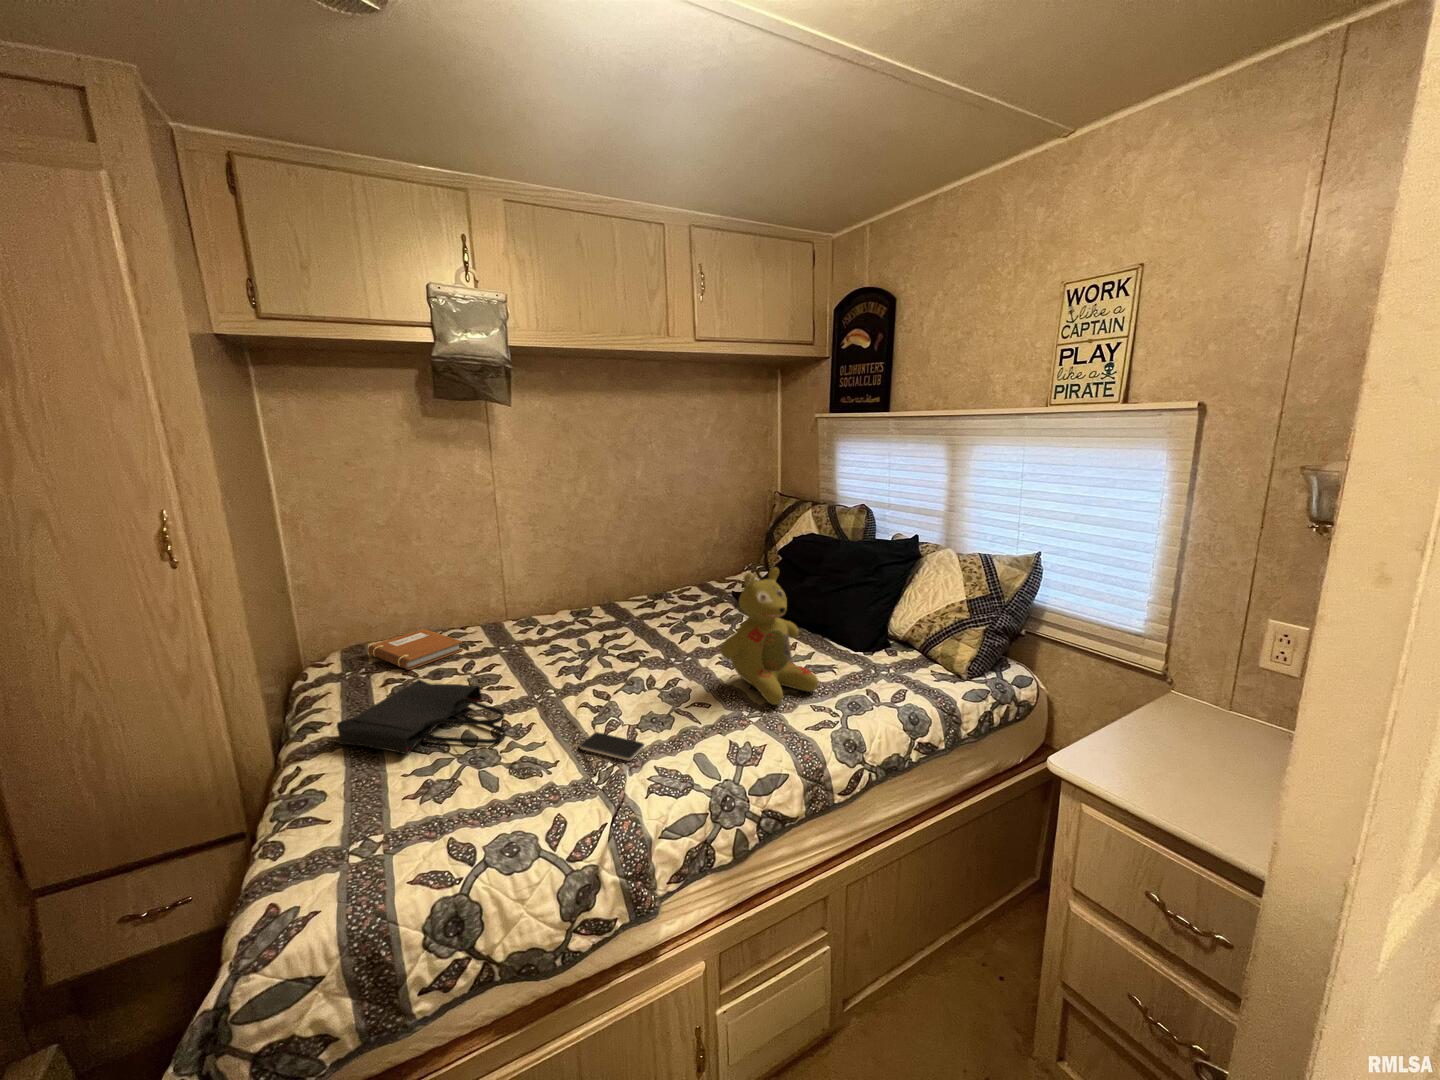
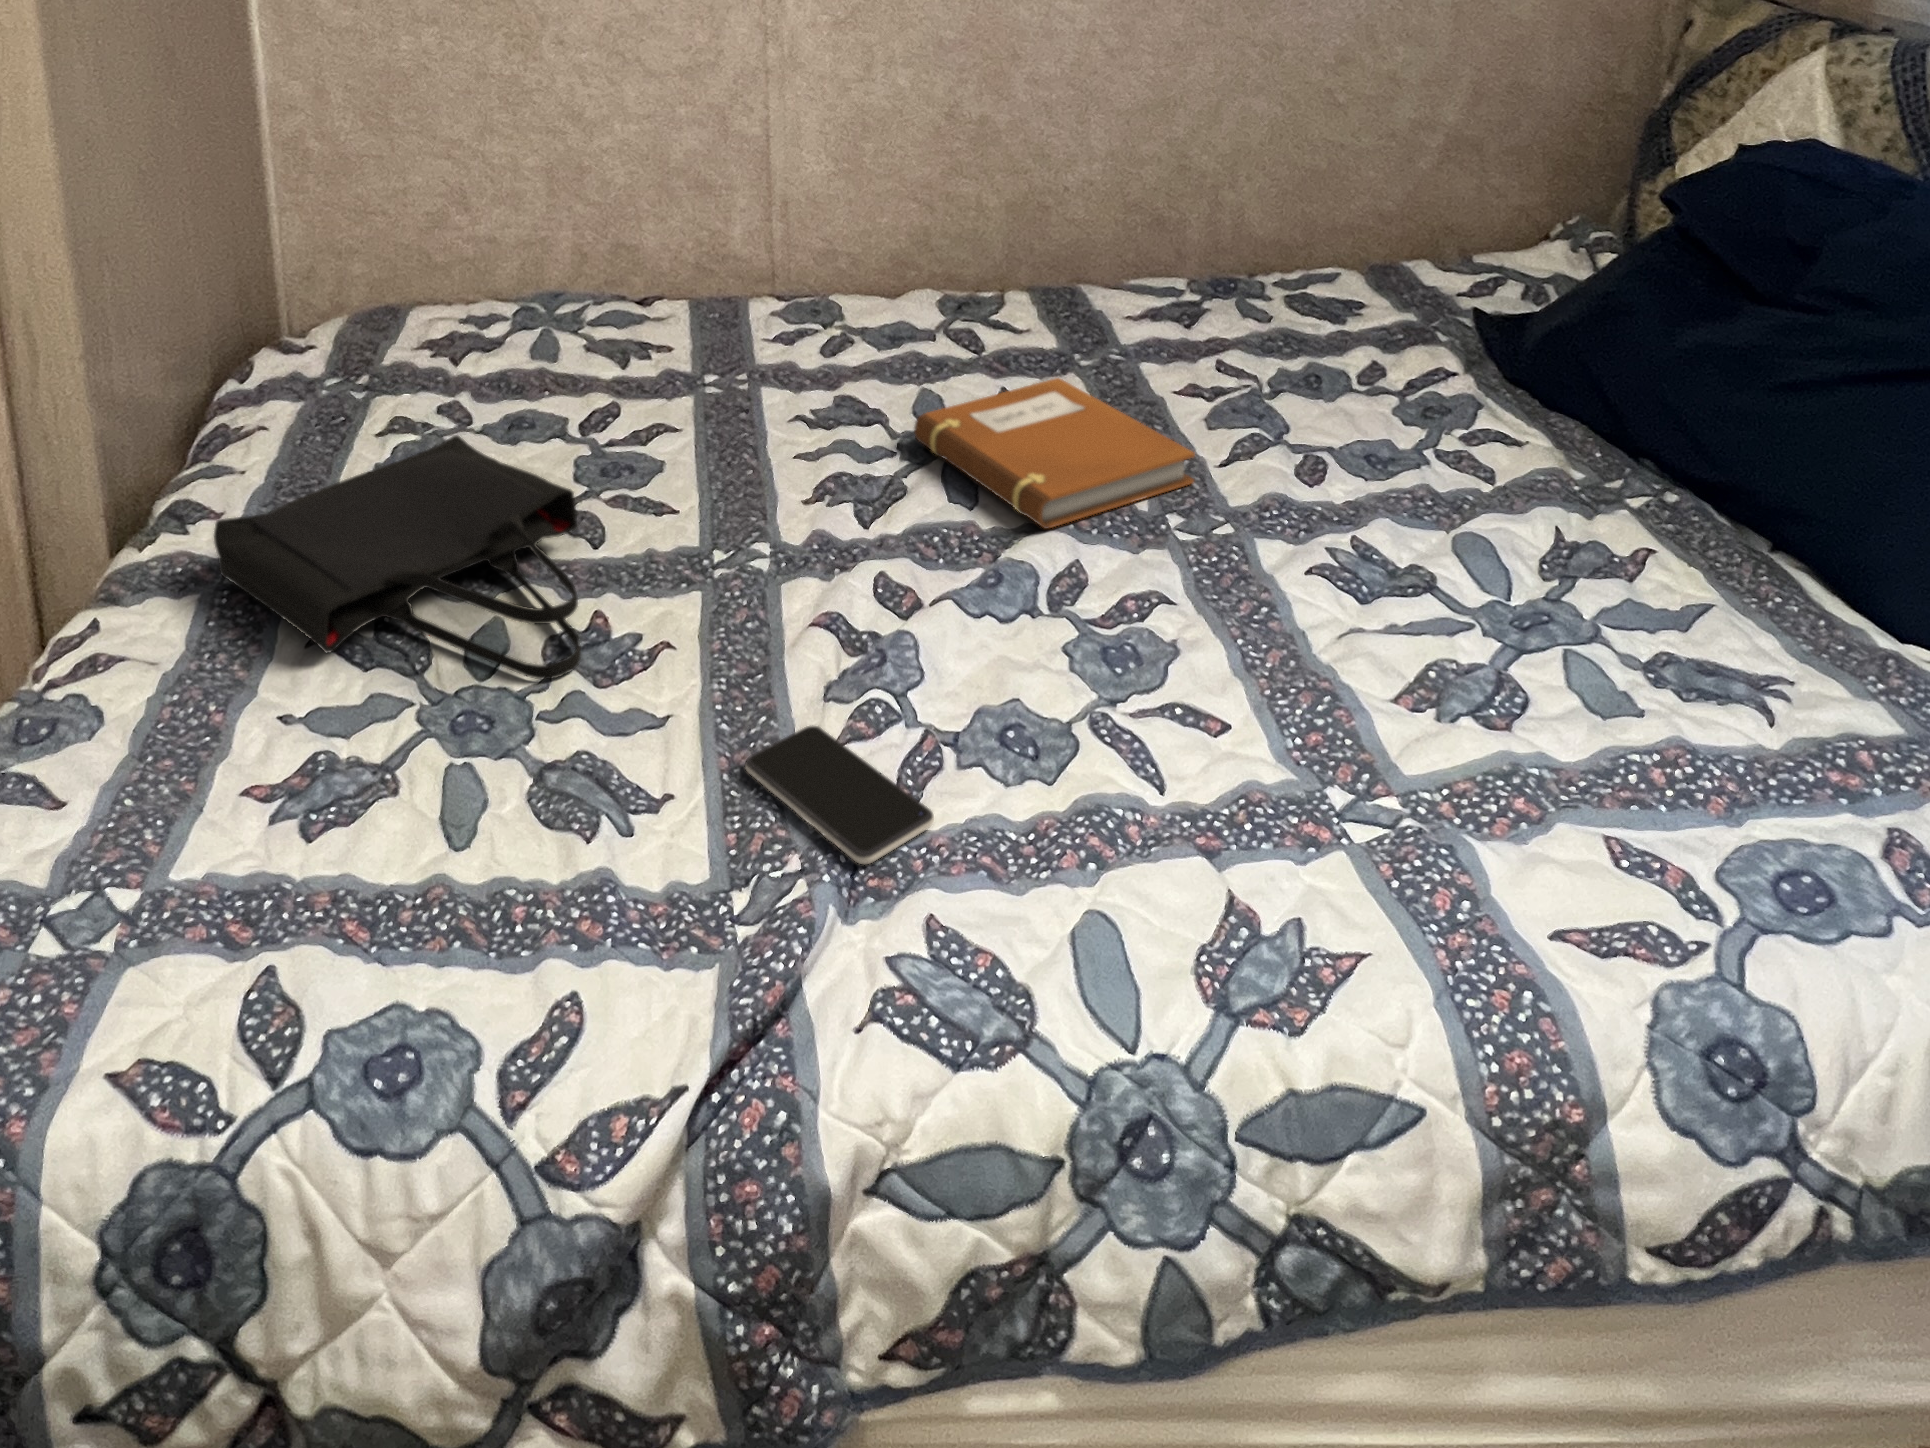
stuffed bear: present [721,567,818,705] -> none [1284,274,1665,794]
notebook: present [368,629,463,670] -> present [914,378,1195,528]

